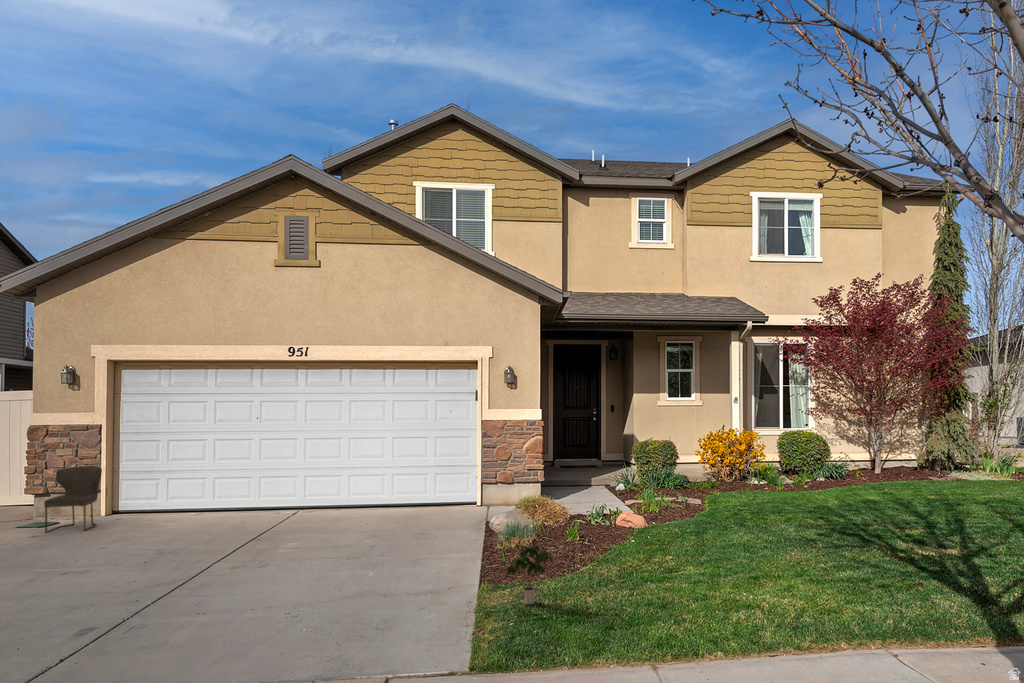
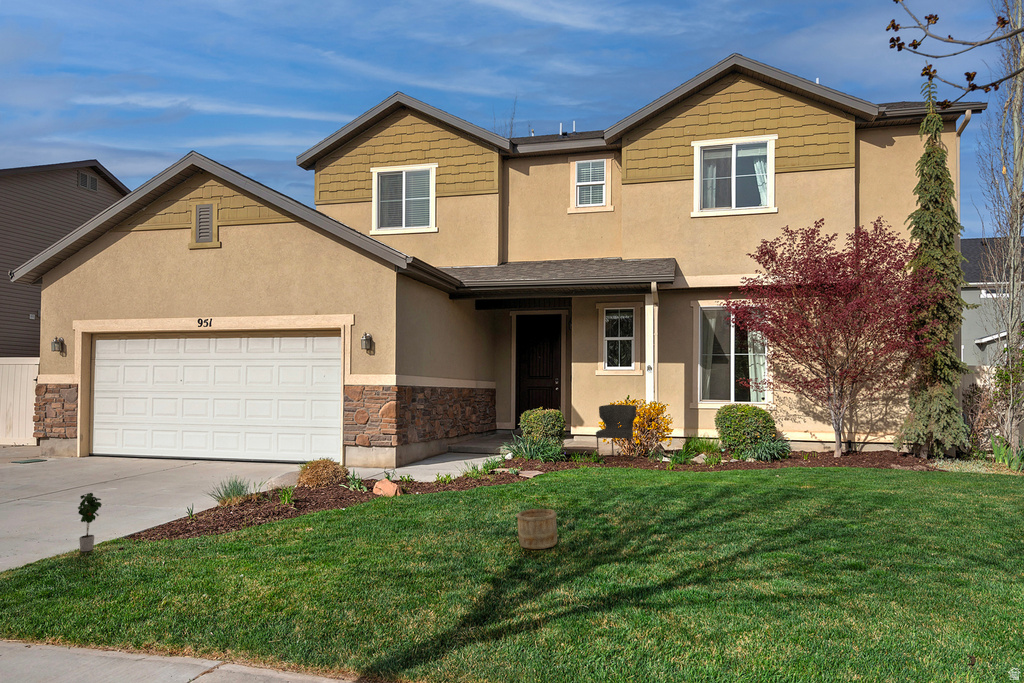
chair: present [44,466,102,532] -> present [596,405,636,461]
wooden bucket: none [876,527,914,559] -> present [516,509,557,549]

